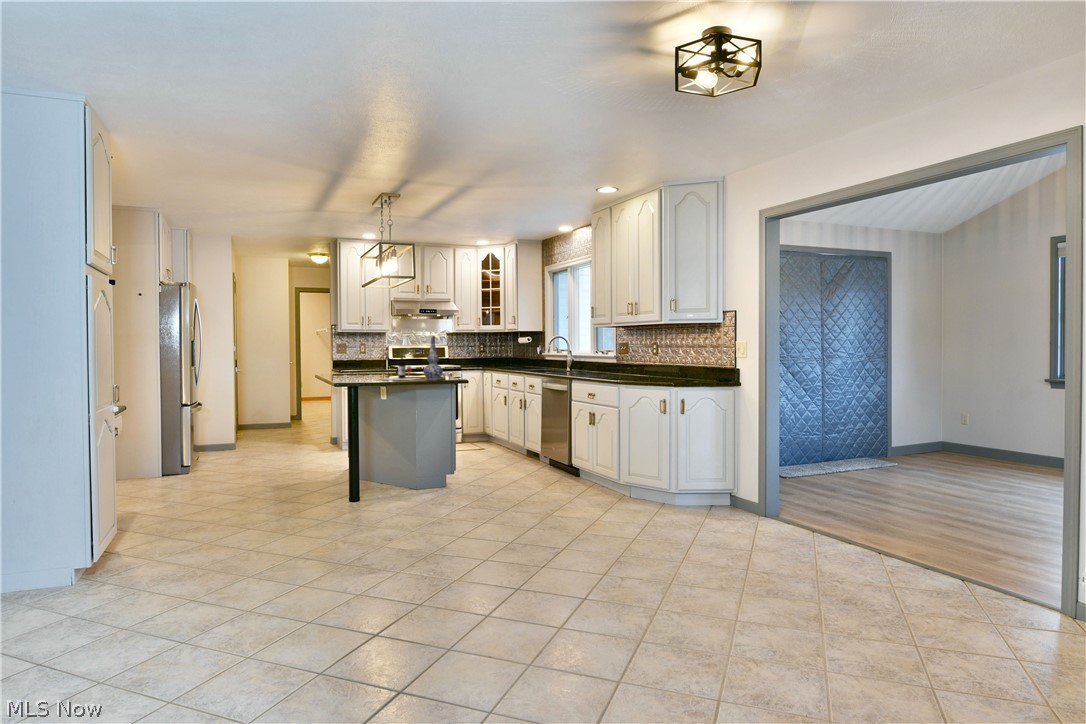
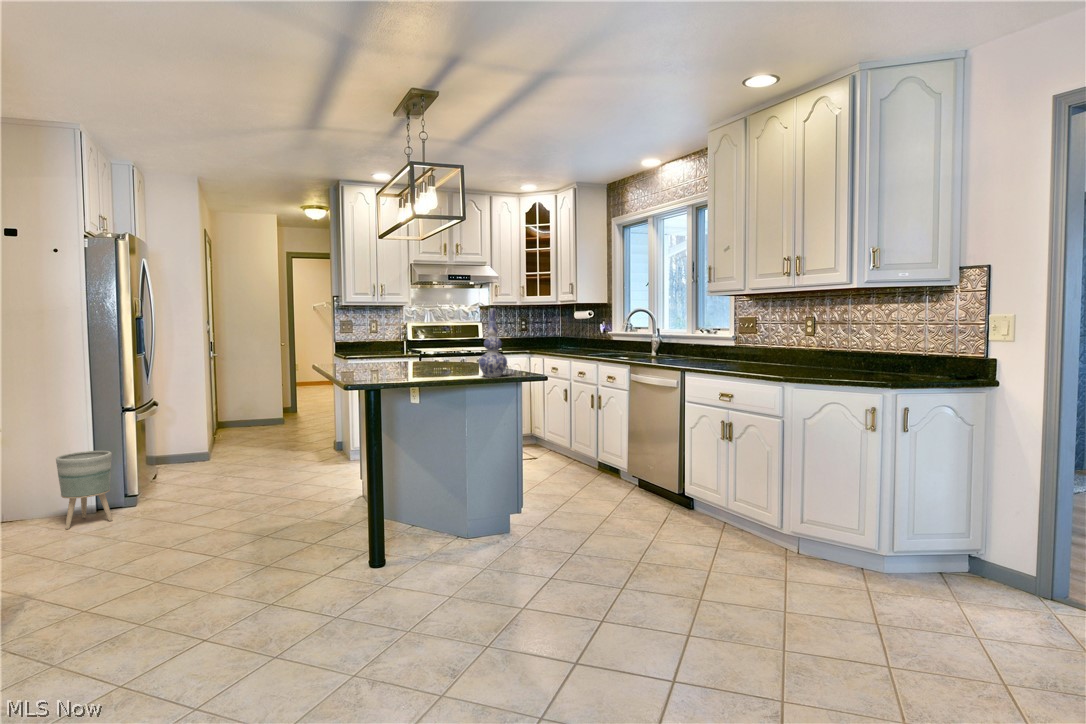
wine bottle: present [385,355,416,380] -> none [403,338,474,375]
planter: none [138,433,175,485] -> present [56,451,113,529]

